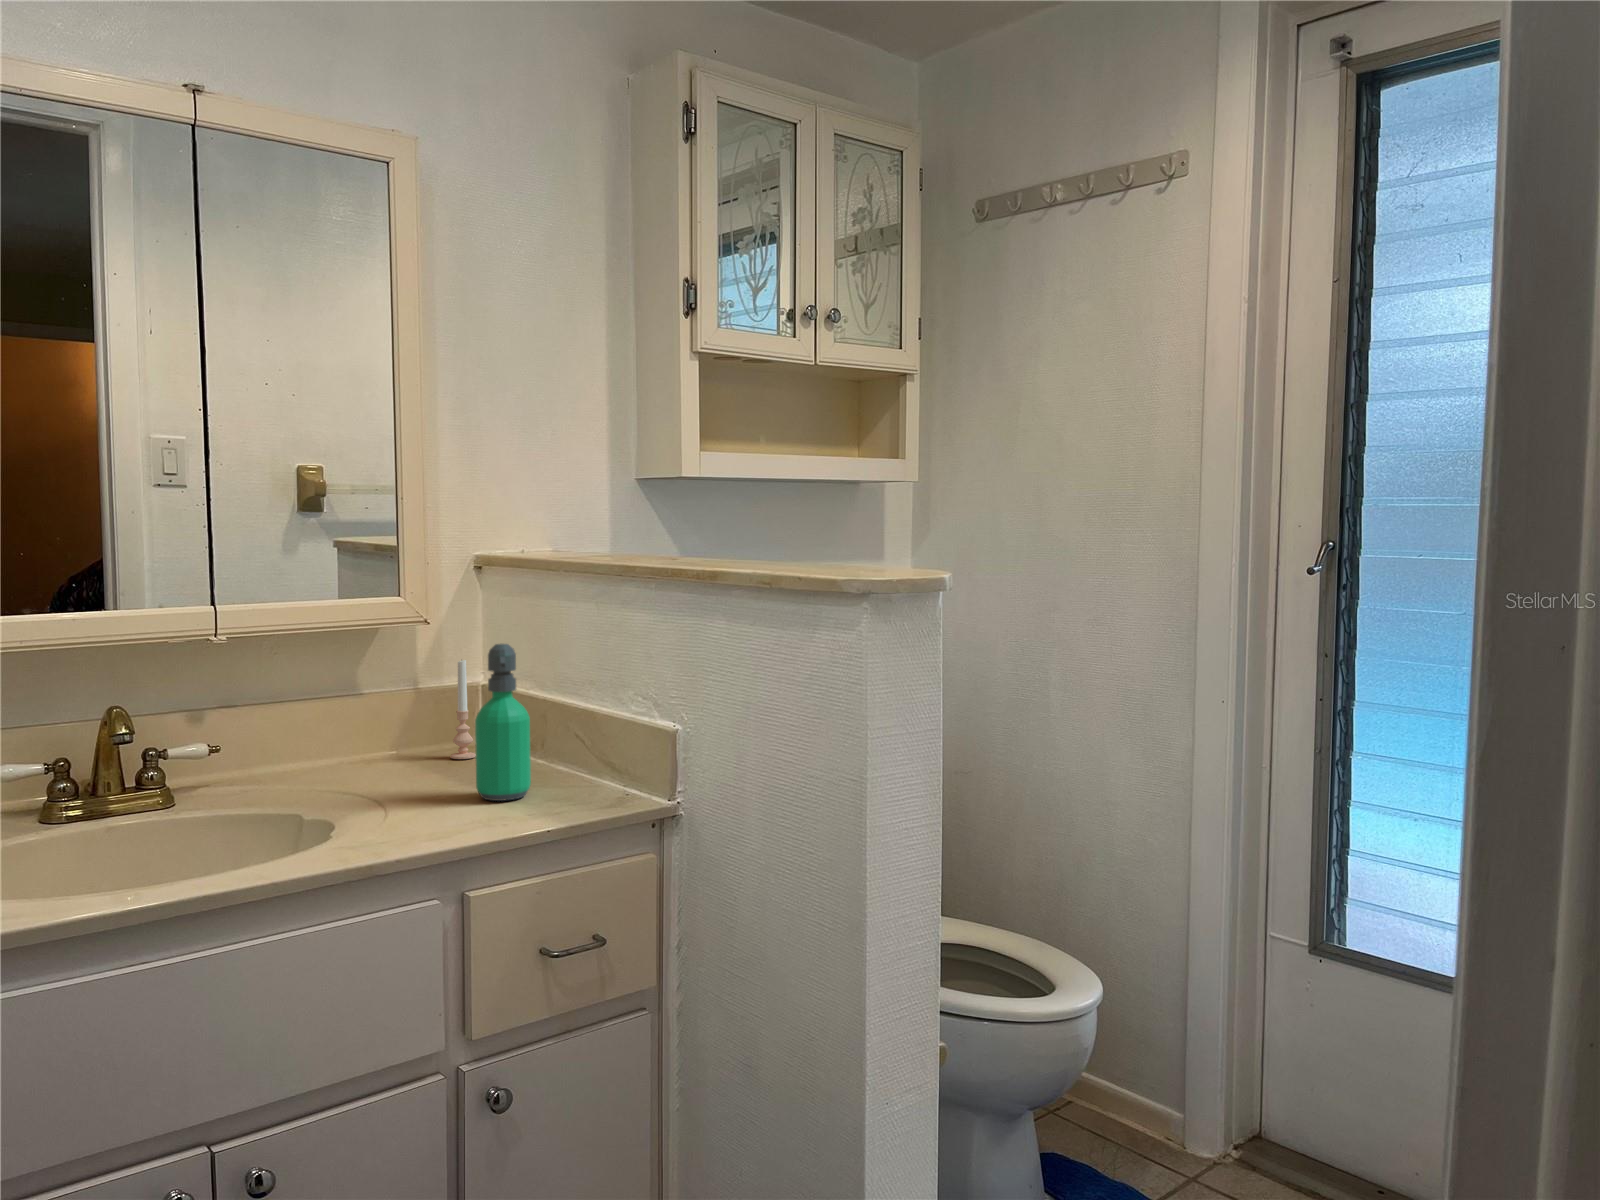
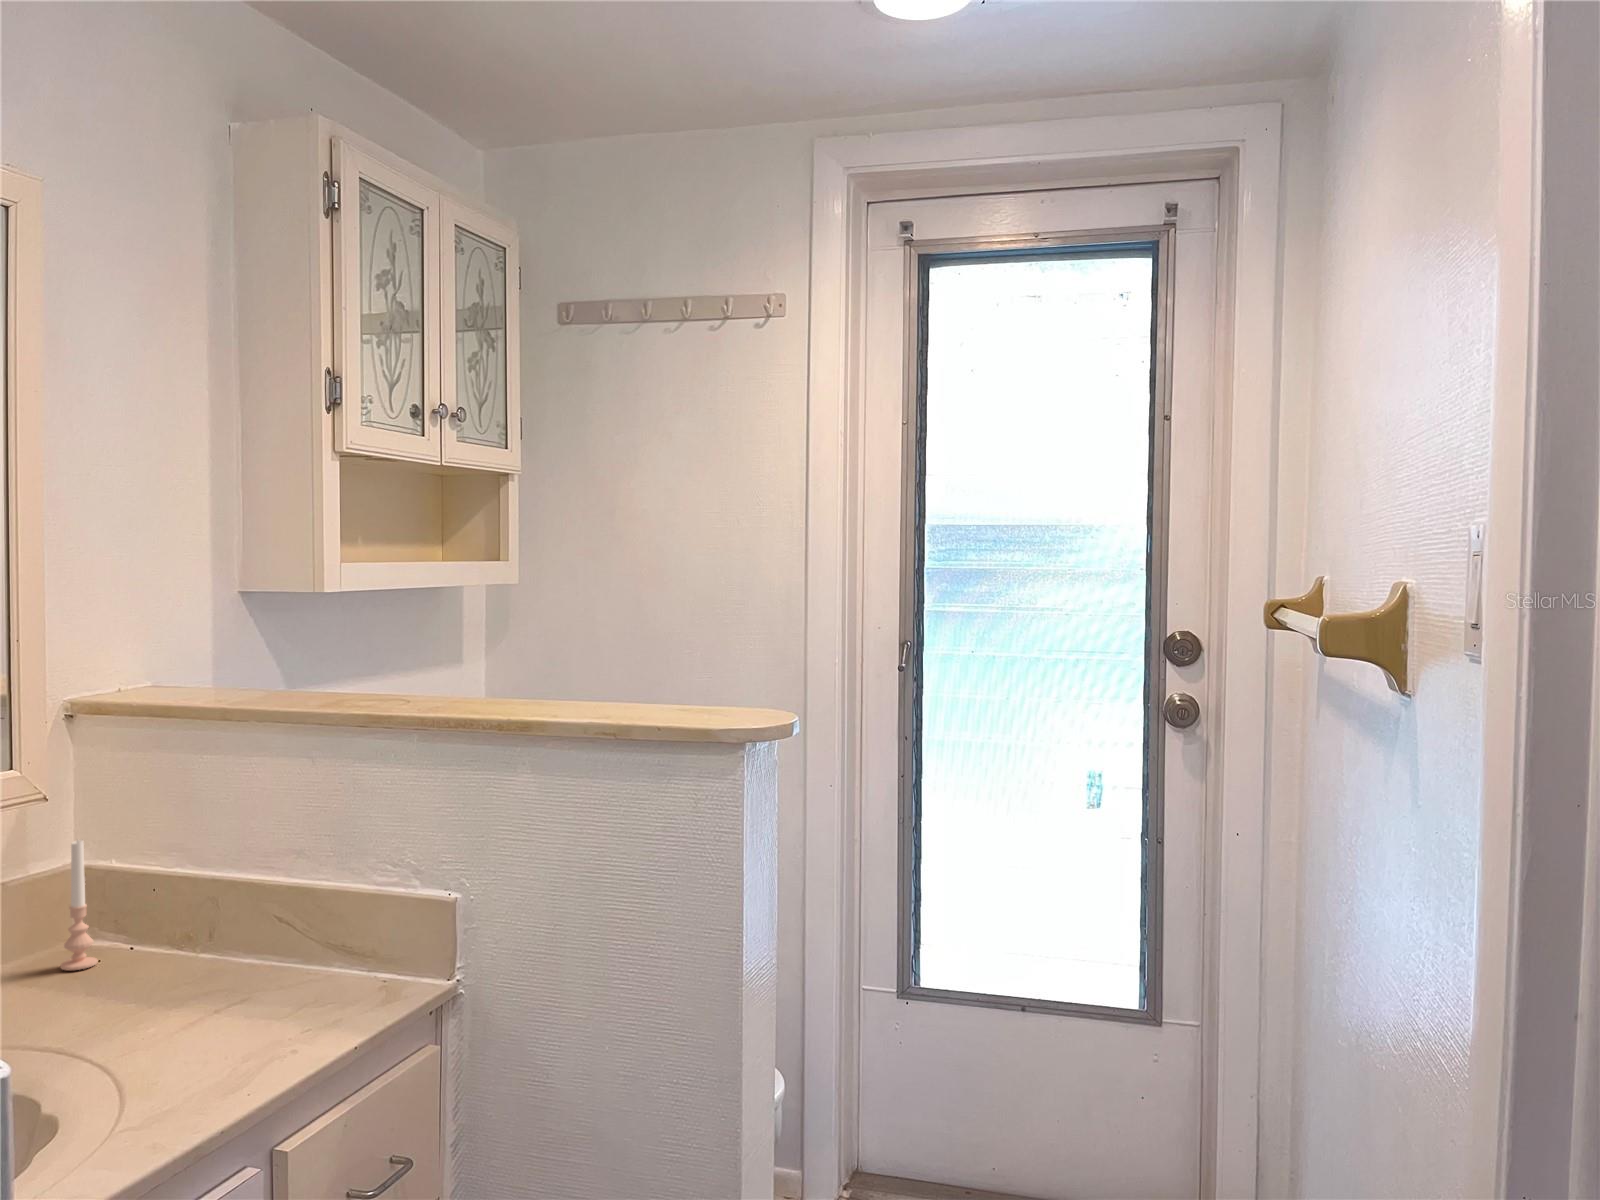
soap dispenser: present [475,644,531,801] -> none [195,825,269,1023]

